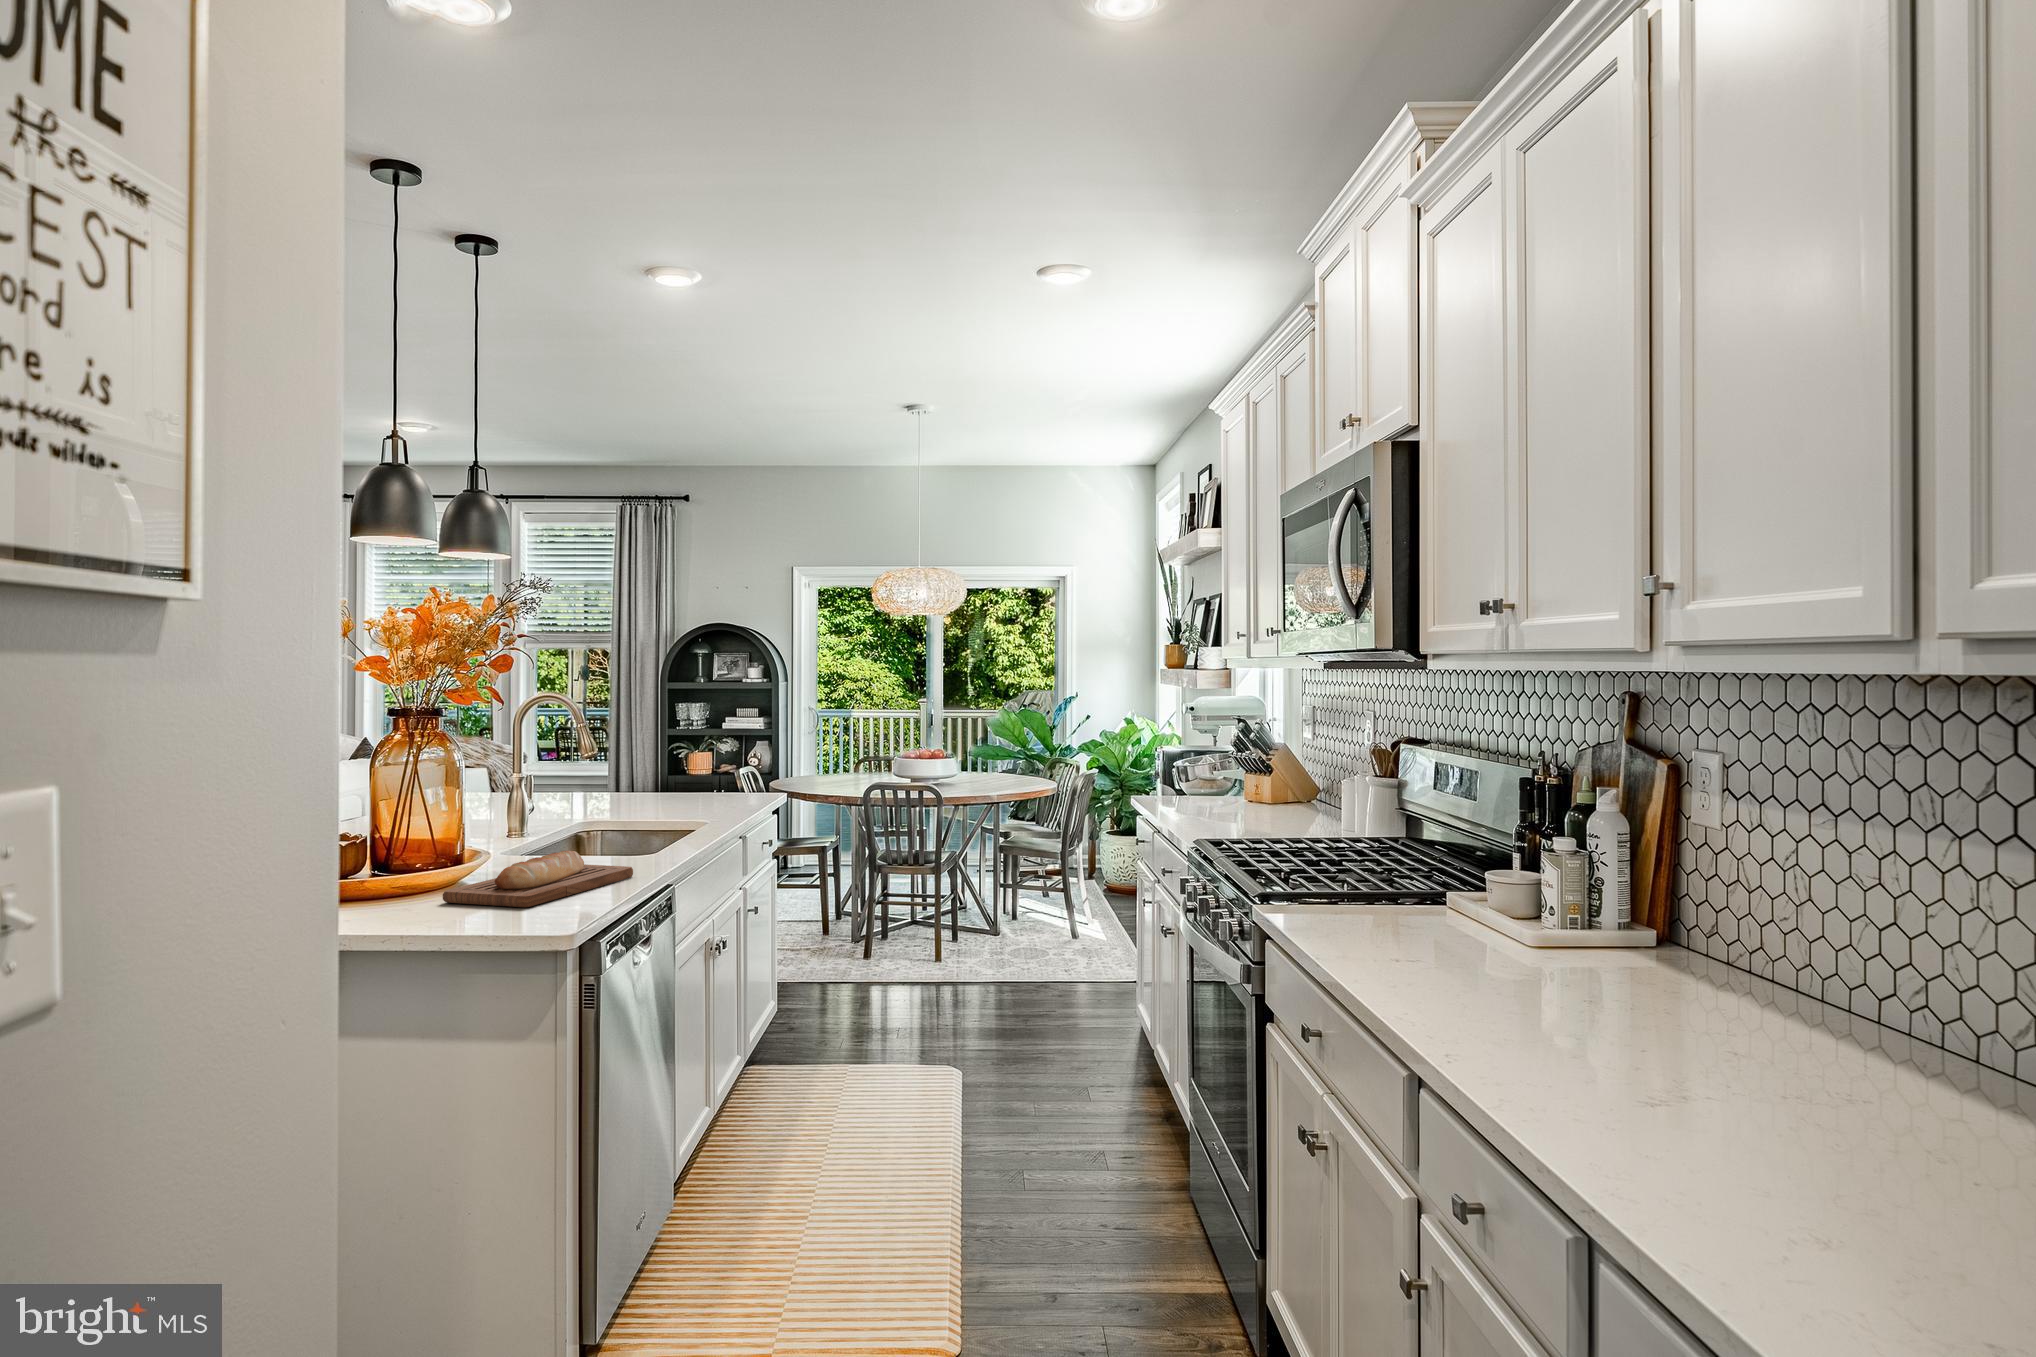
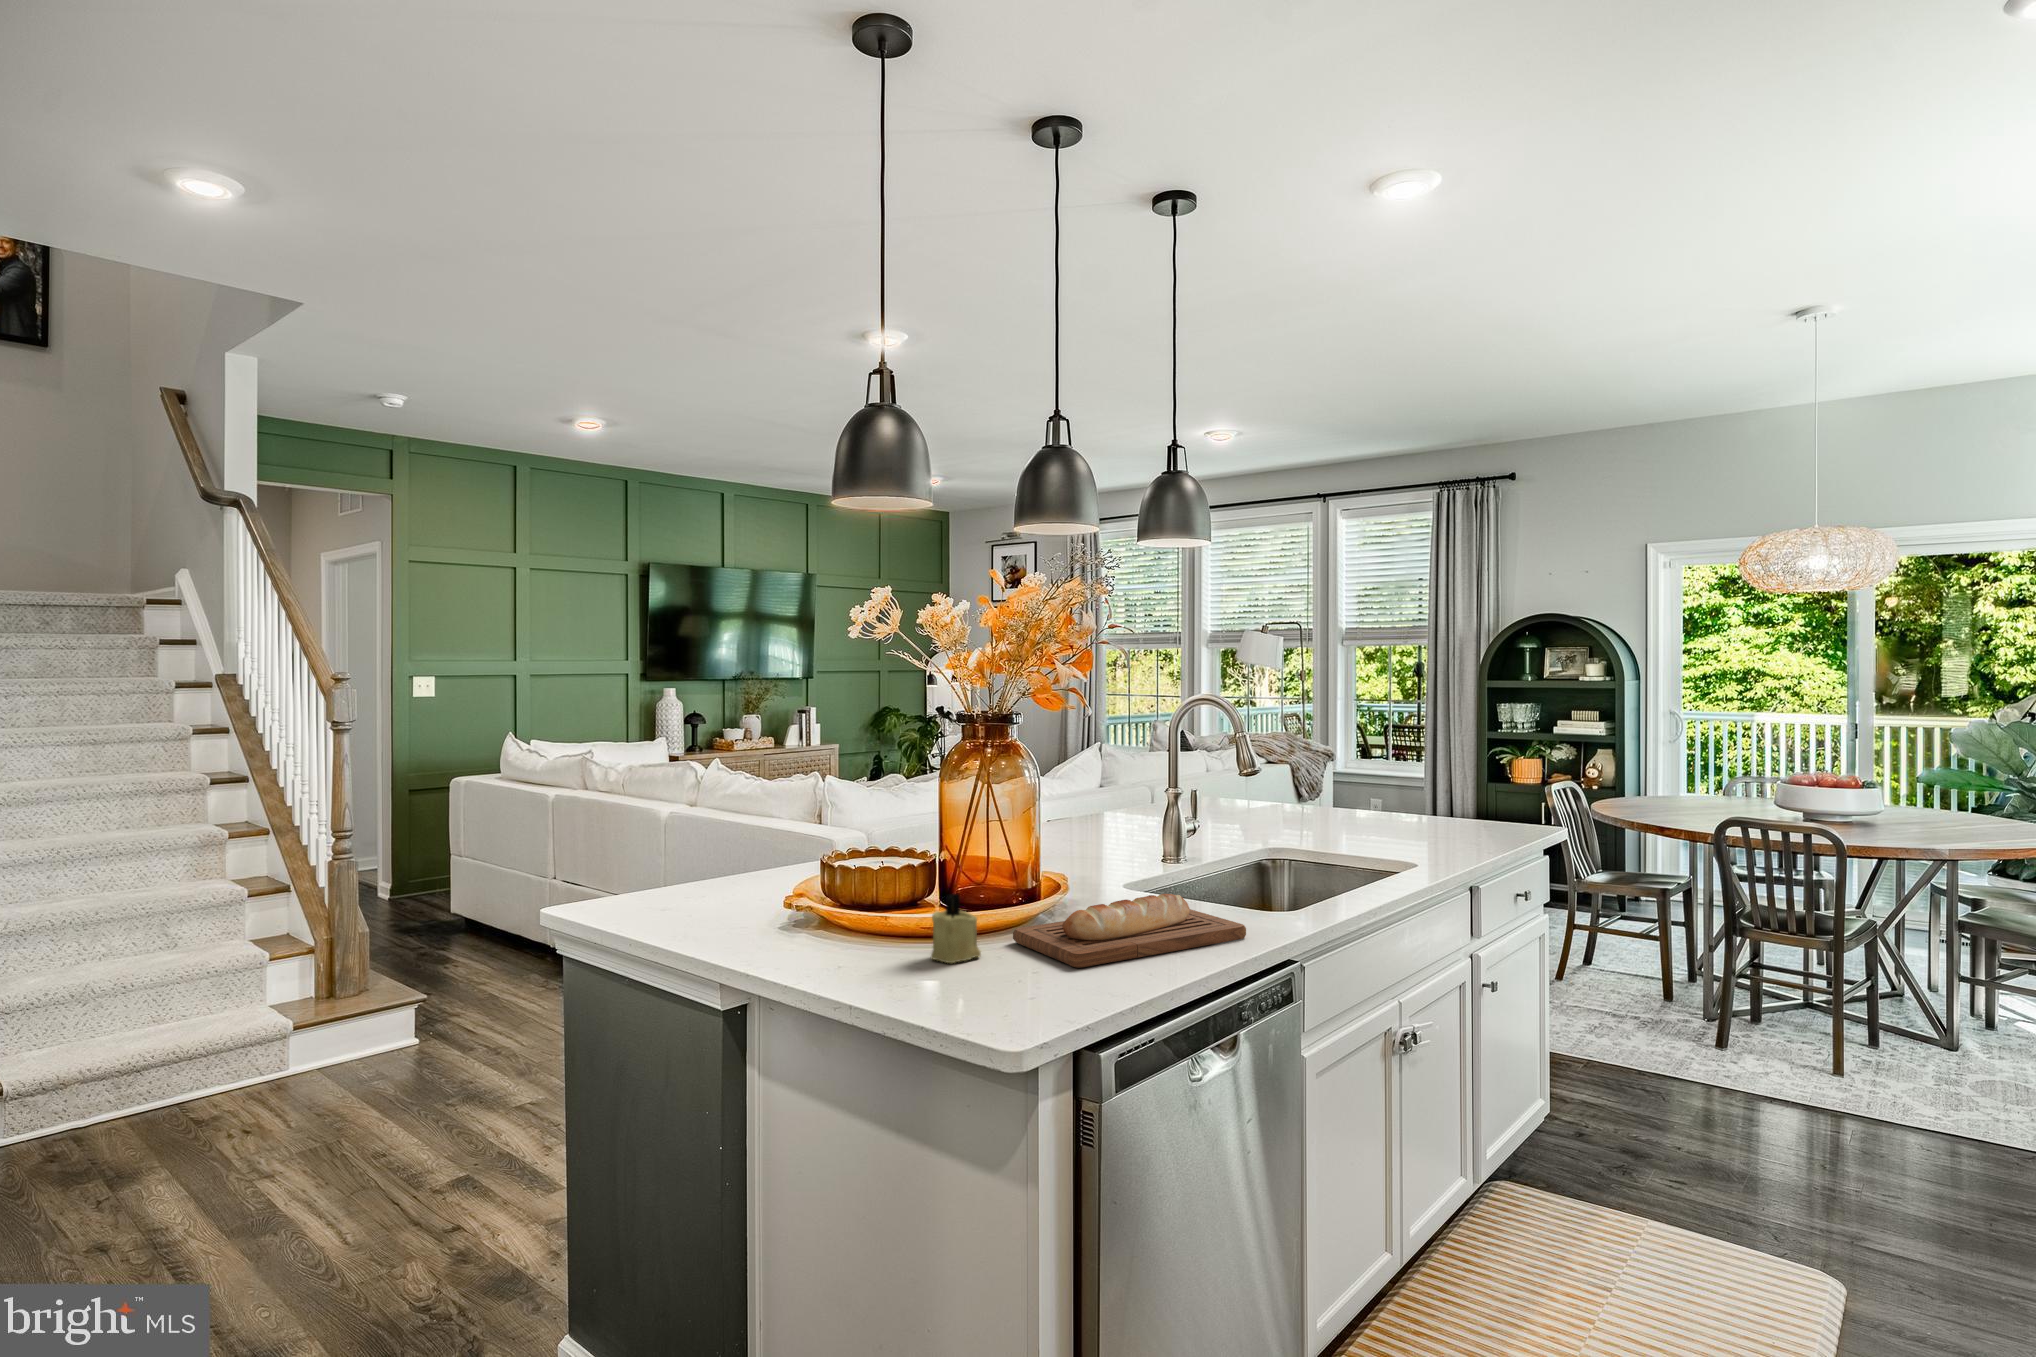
candle: none [382,862,431,921] -> present [931,894,981,963]

